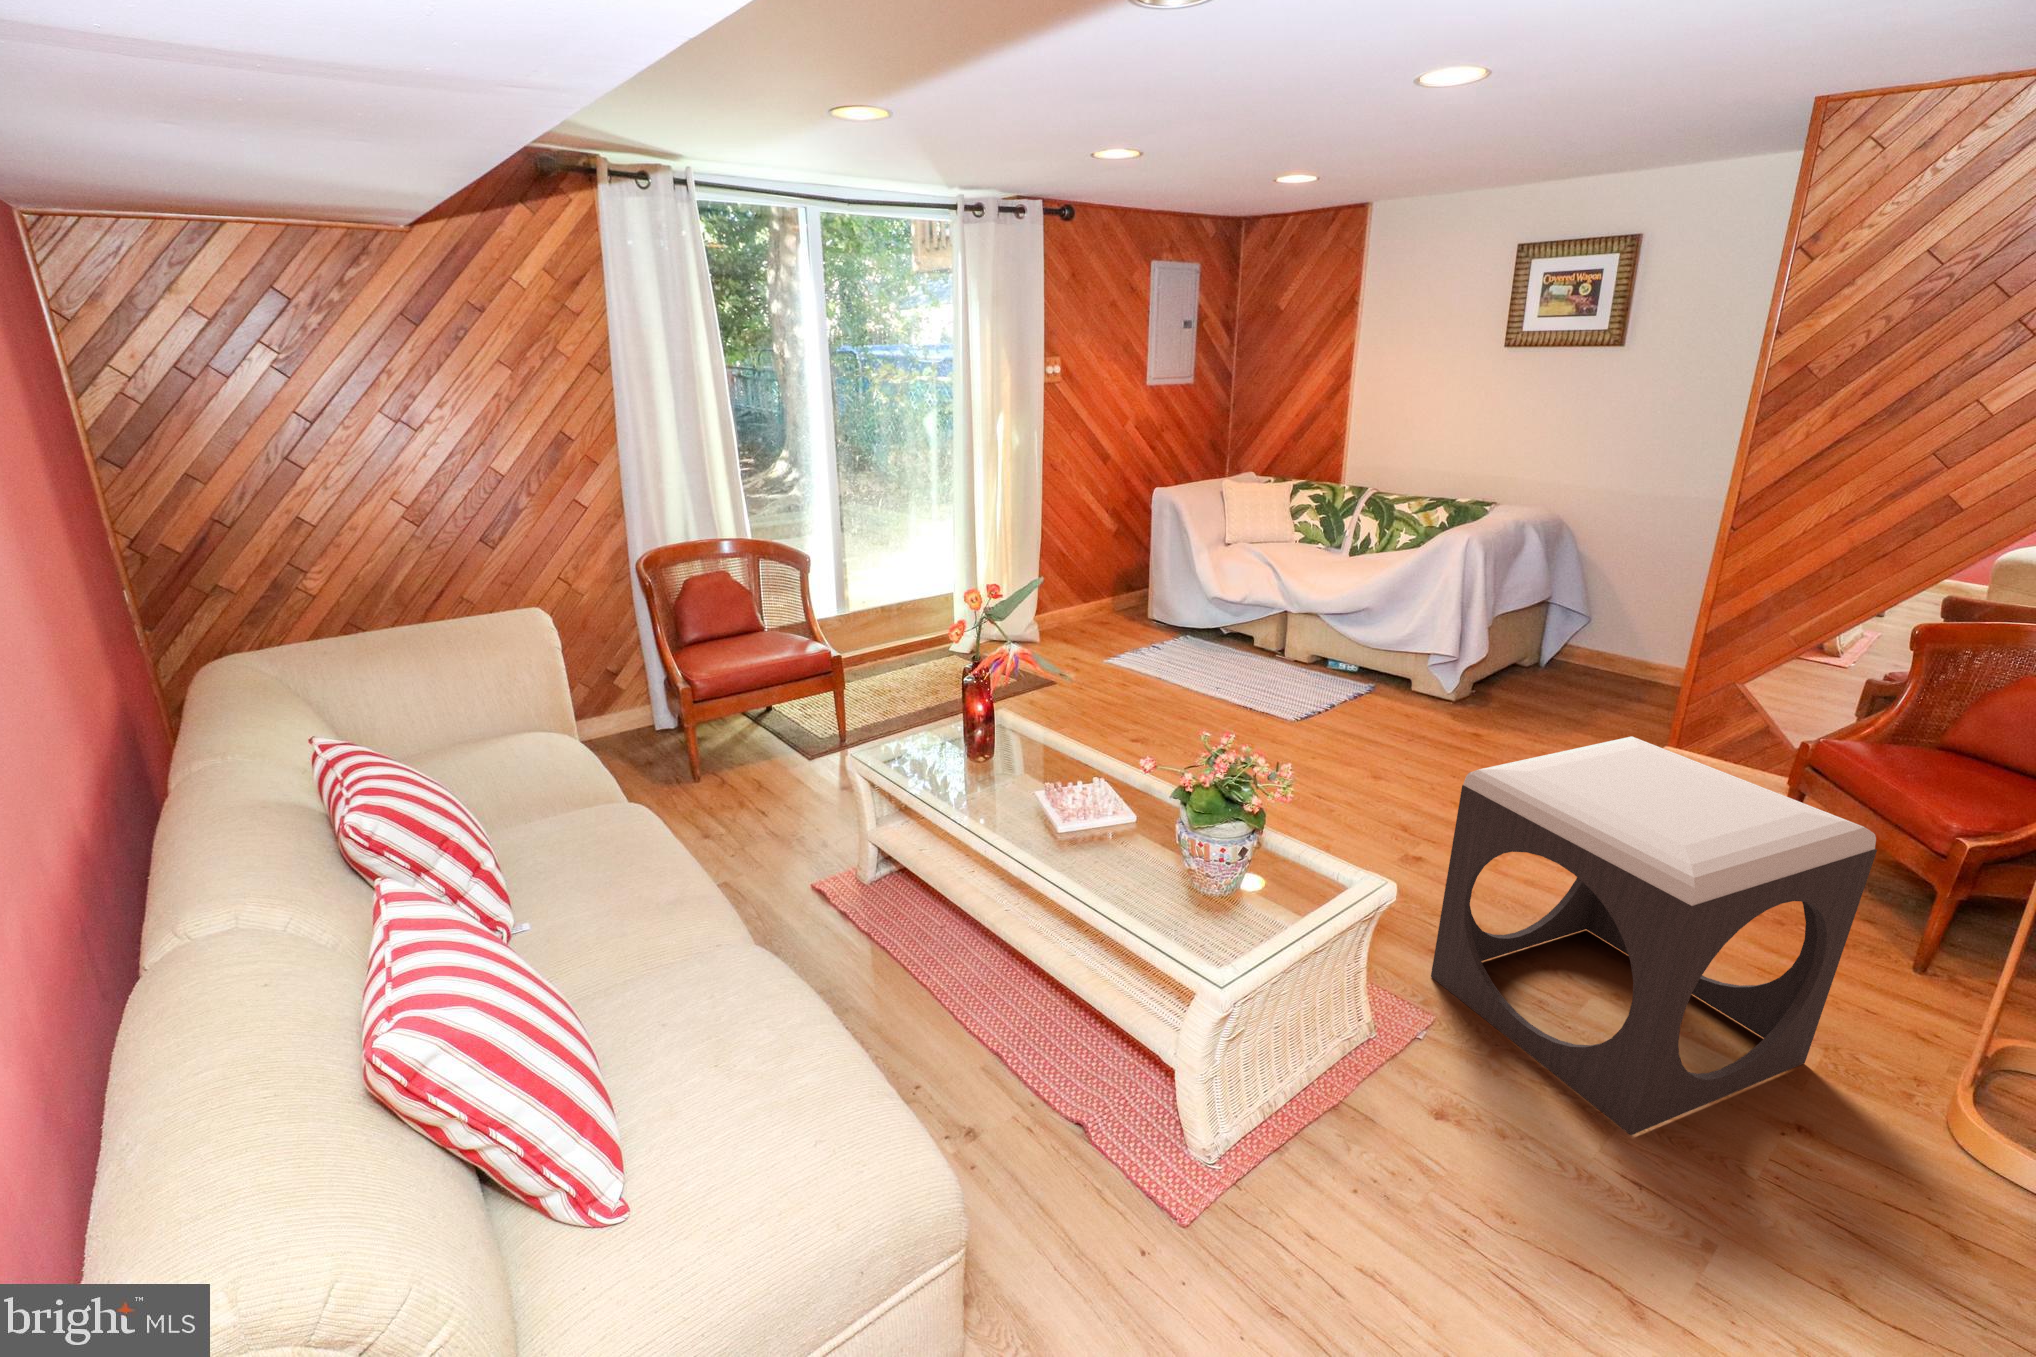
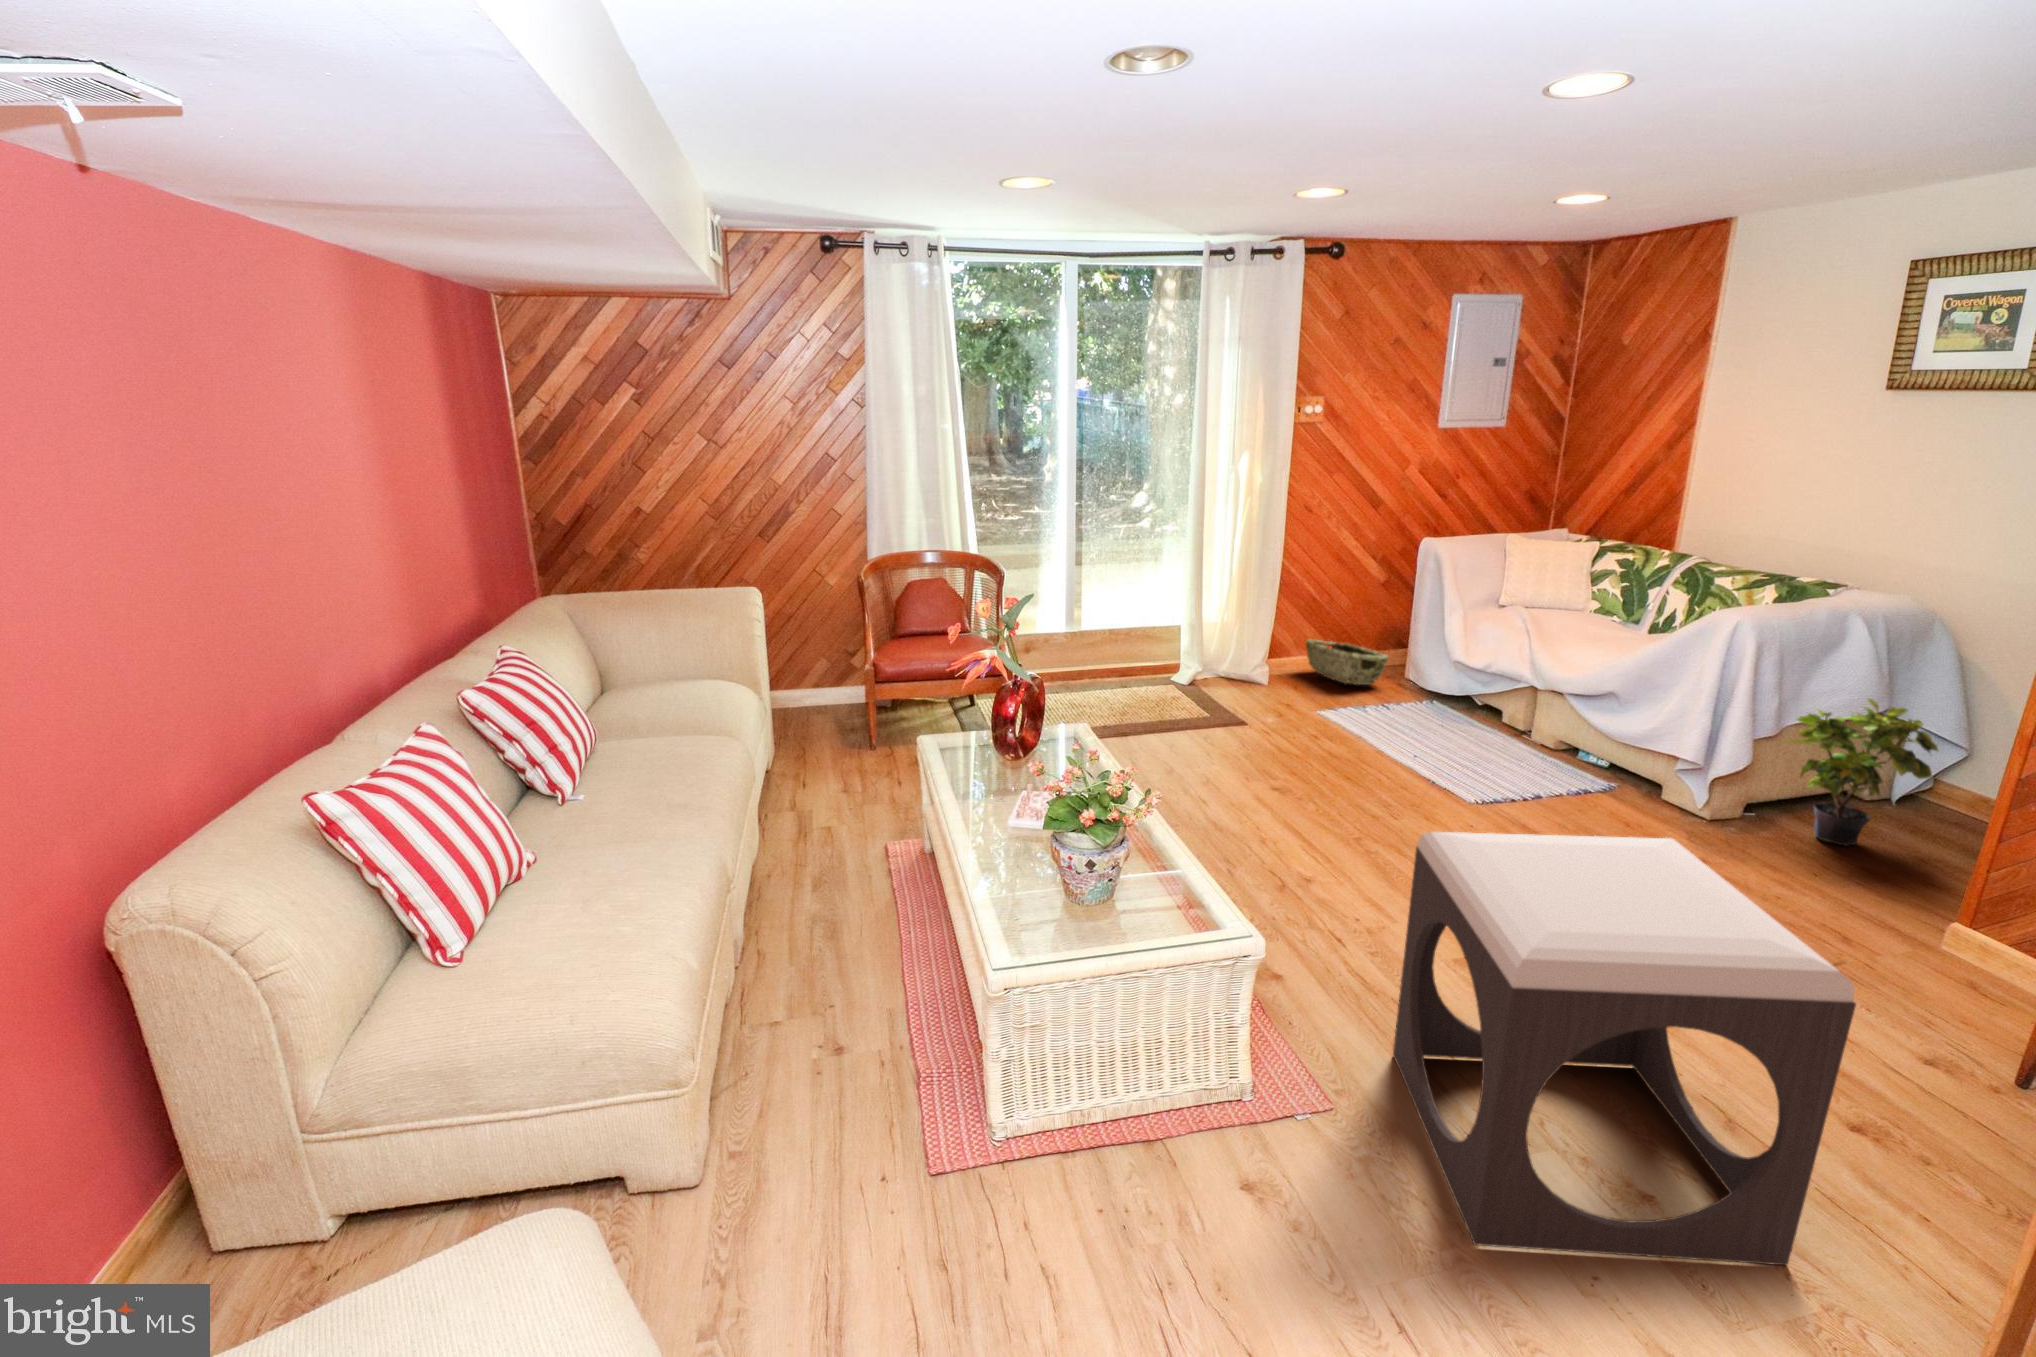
woven basket: none [1061,590,1139,629] -> present [1306,639,1388,685]
potted plant: none [1495,591,1601,708] -> present [1779,698,1938,846]

